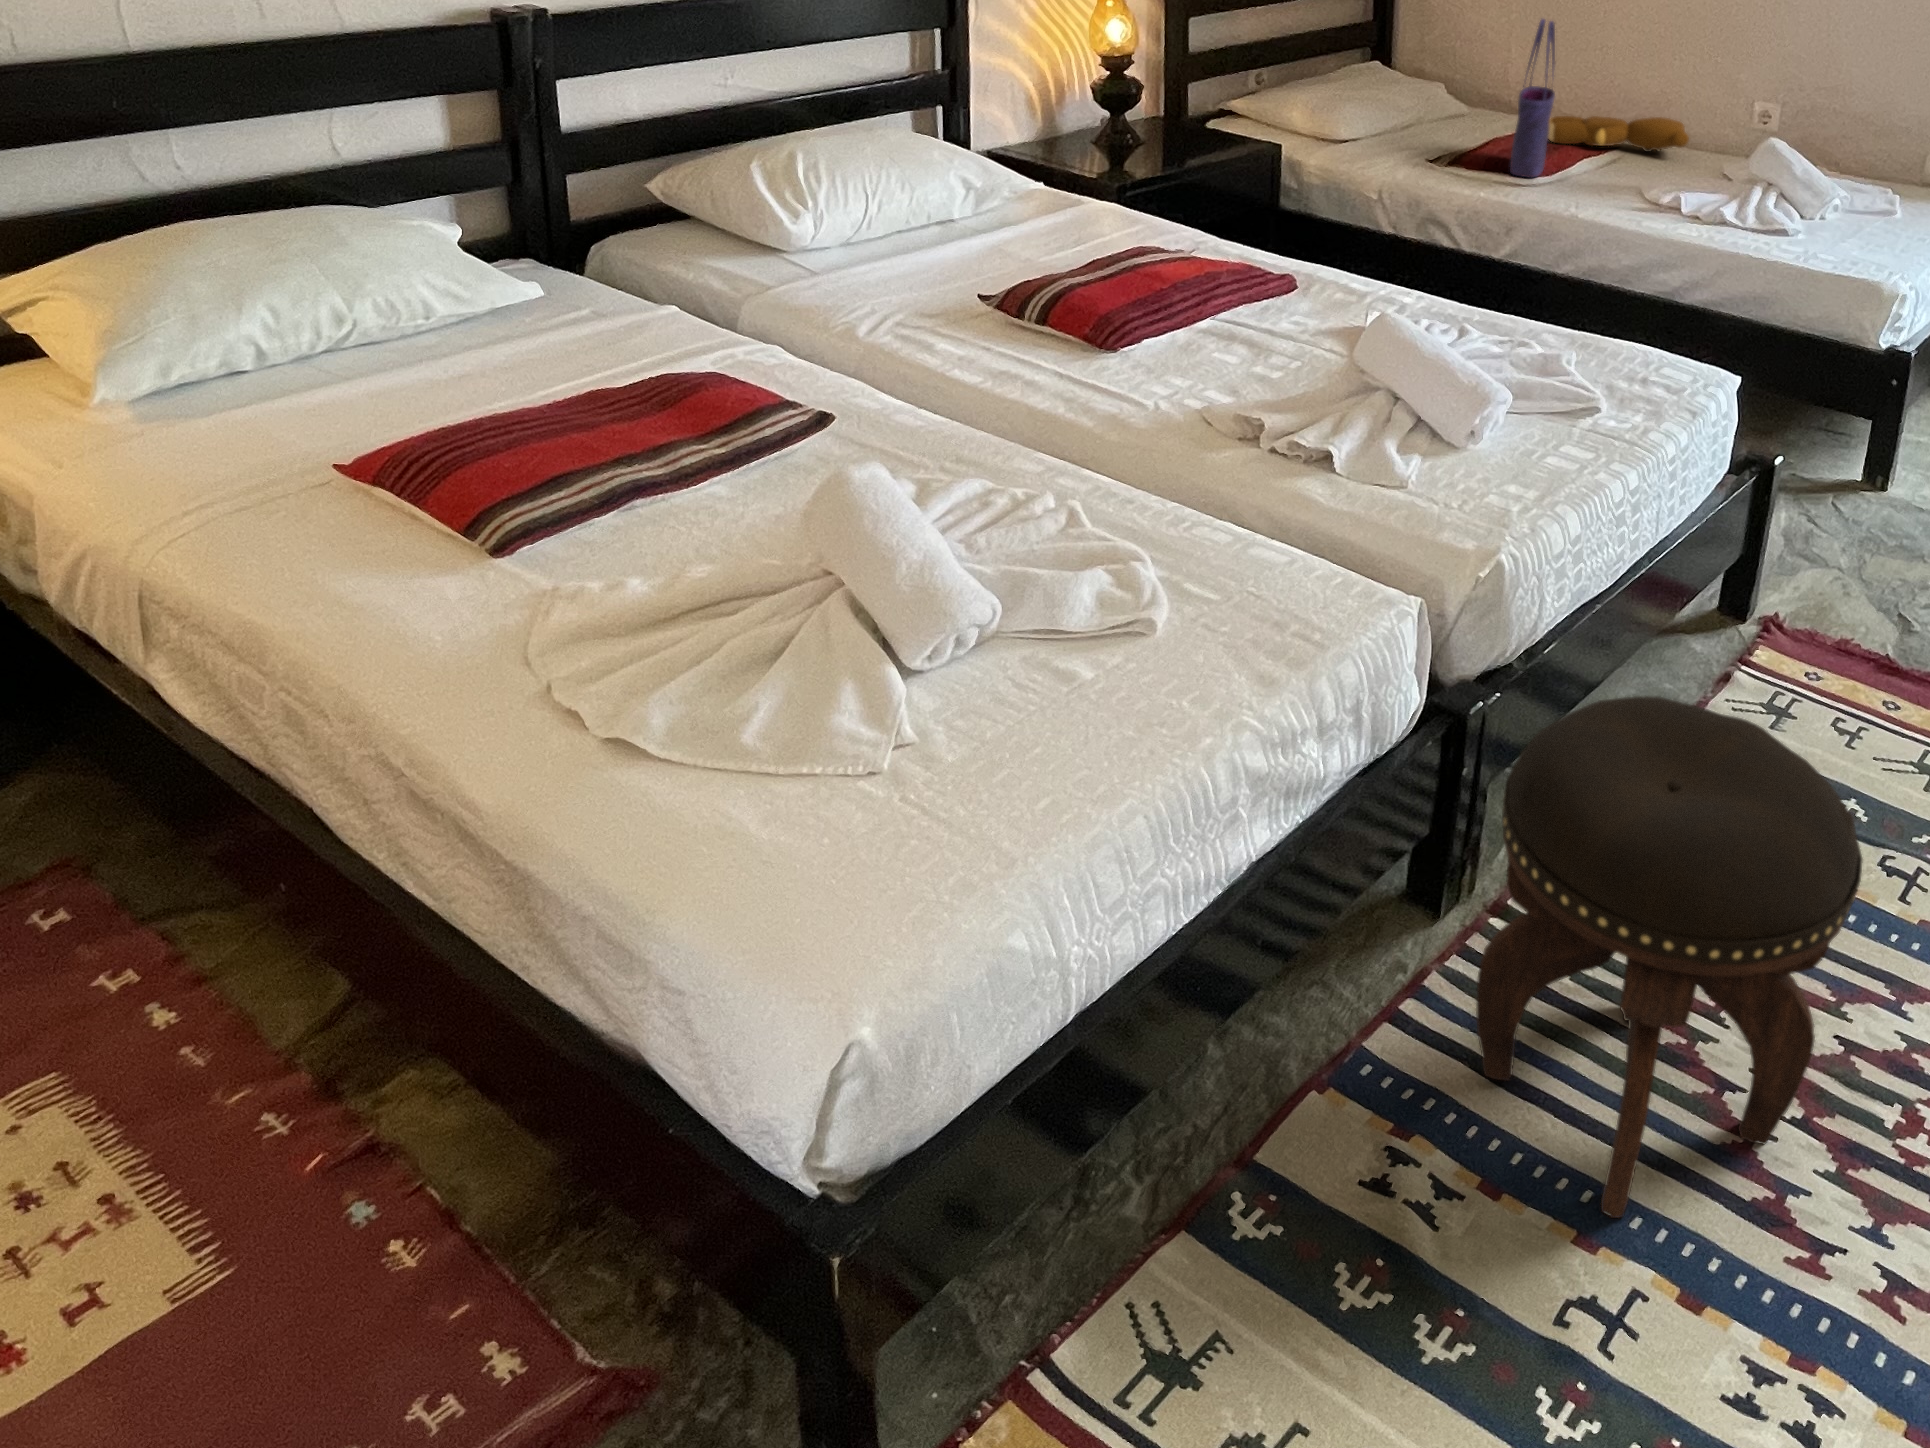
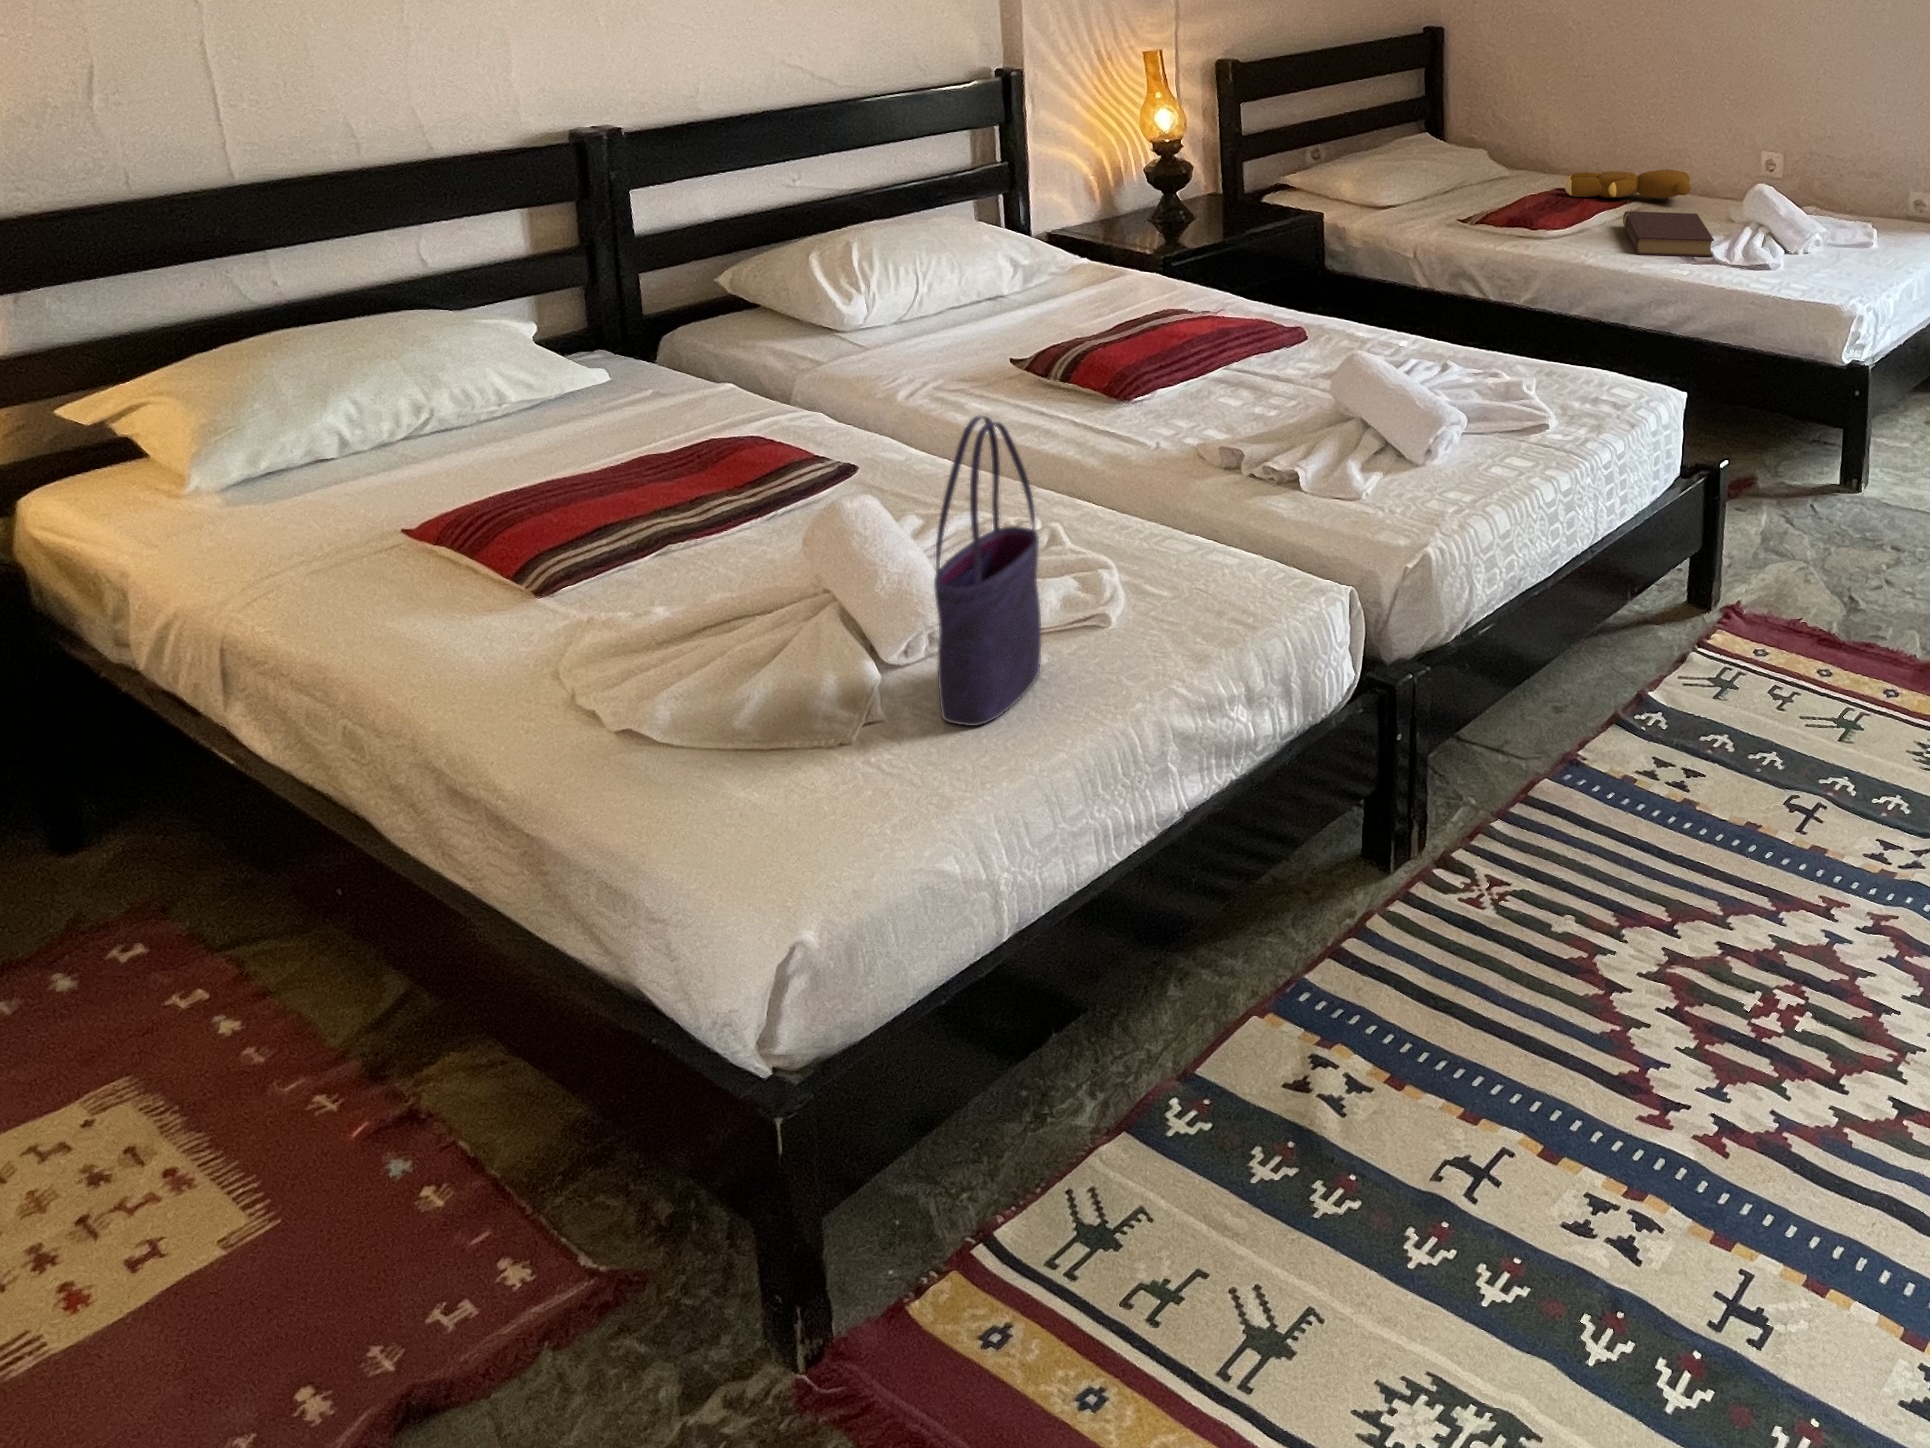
tote bag: present [1510,19,1555,177] -> present [934,416,1041,726]
book: none [1619,162,1731,219] -> present [1623,211,1714,257]
footstool: present [1476,696,1862,1218] -> none [1393,652,1686,1098]

